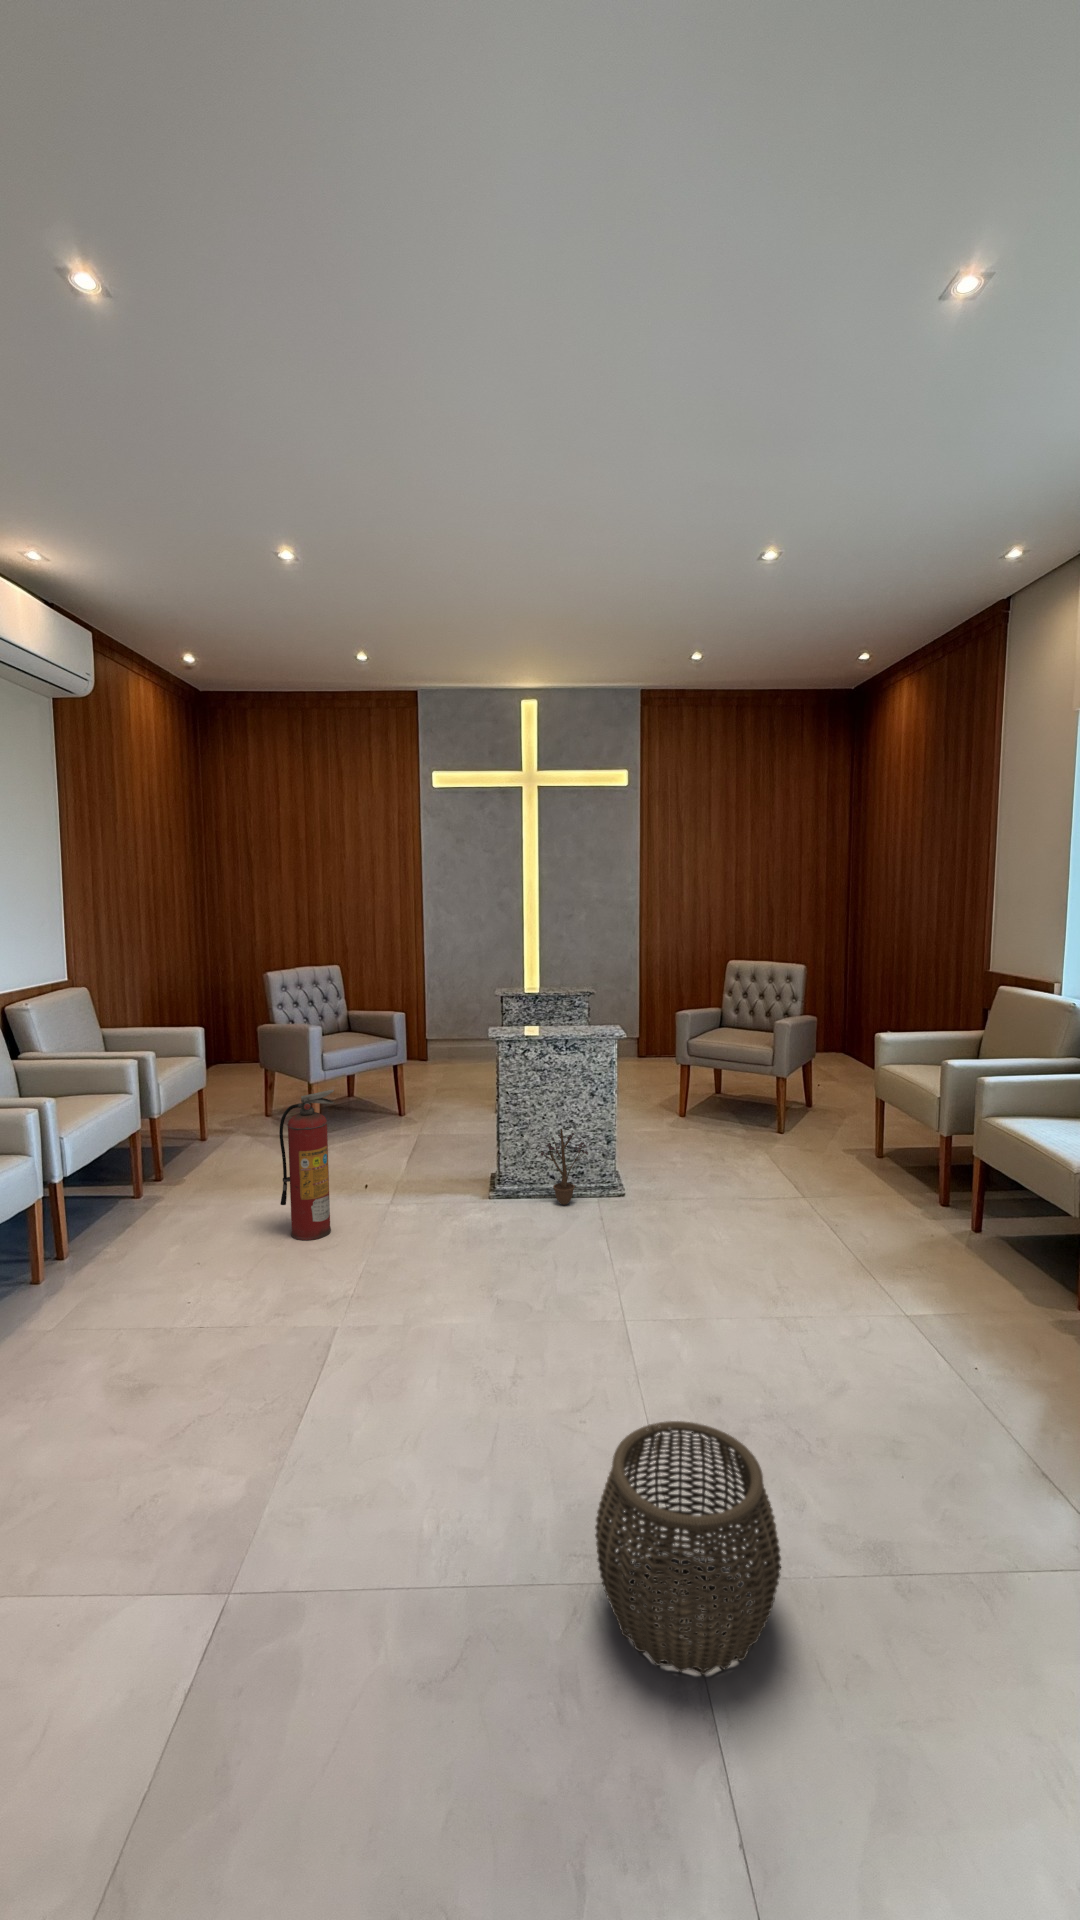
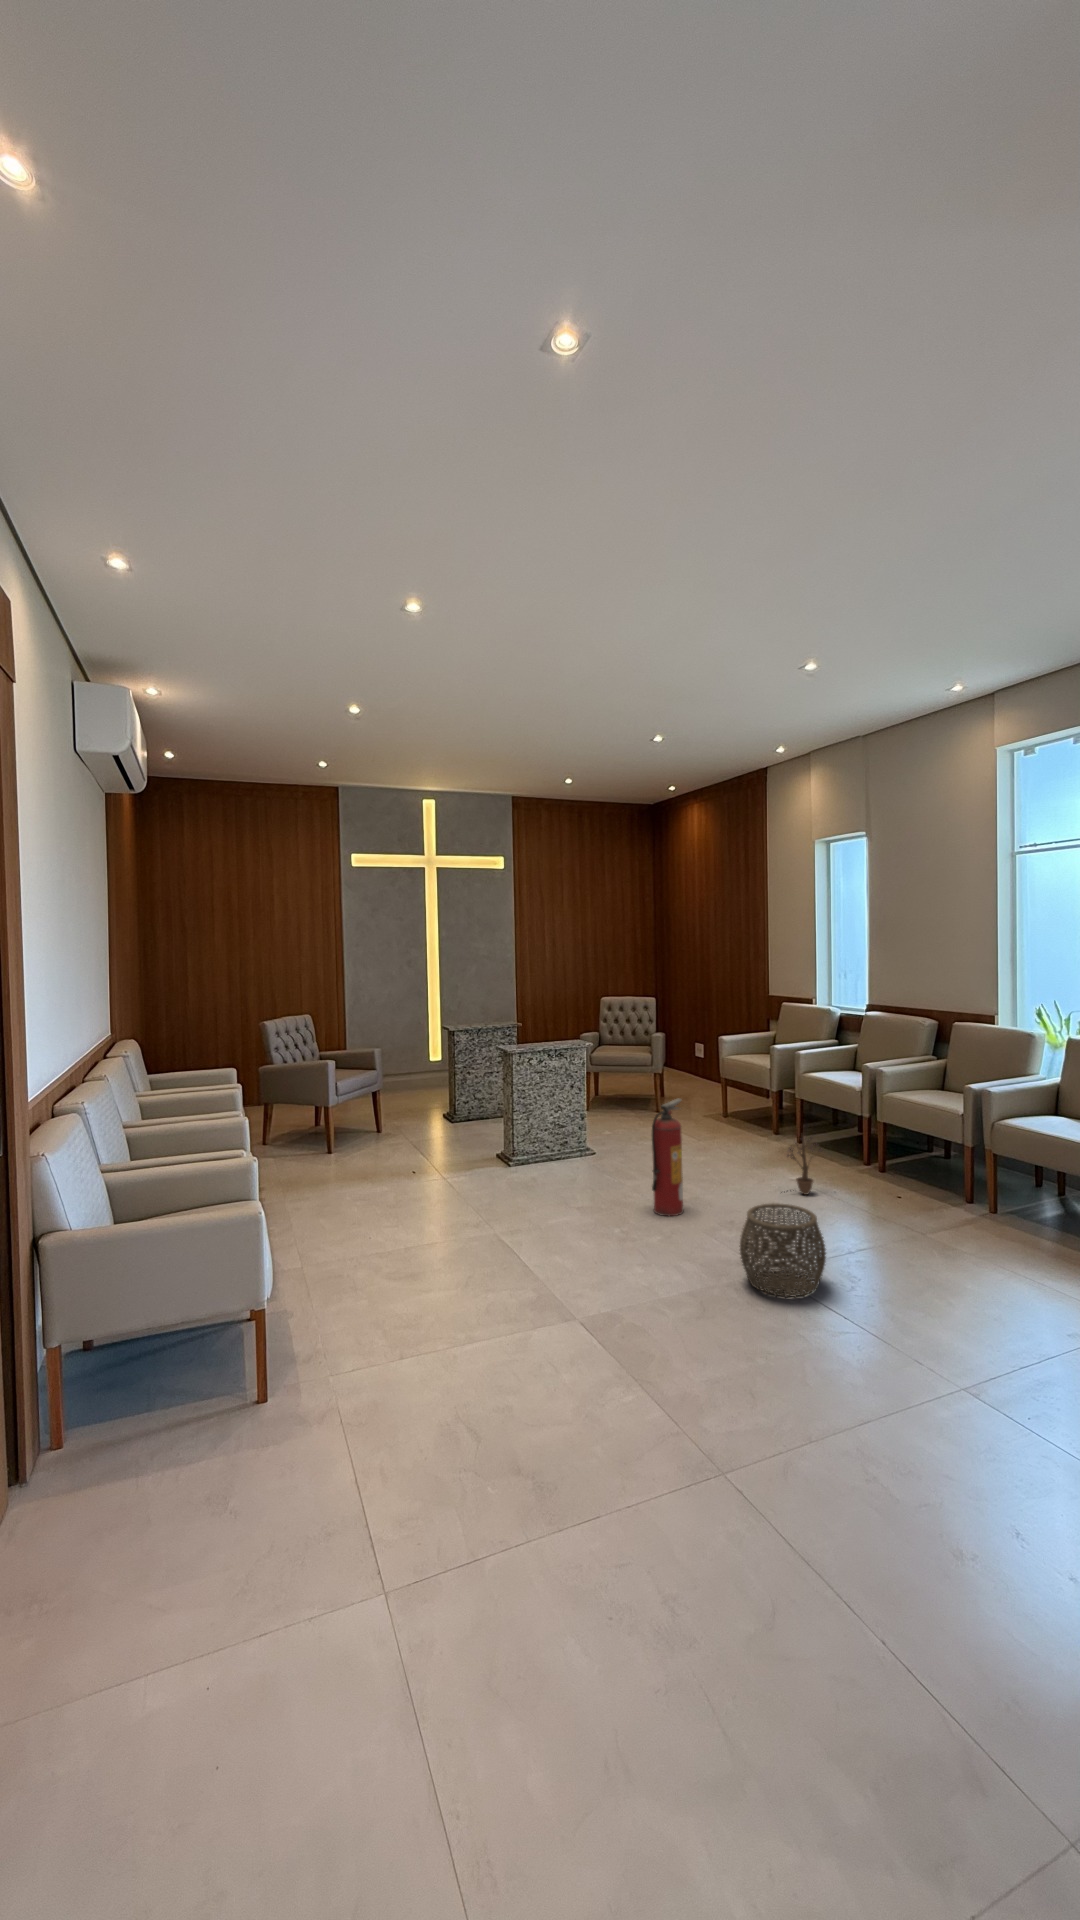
fire extinguisher: present [279,1089,334,1240] -> present [652,1099,684,1216]
decorative plant: present [532,1129,588,1205] -> present [781,1136,821,1195]

